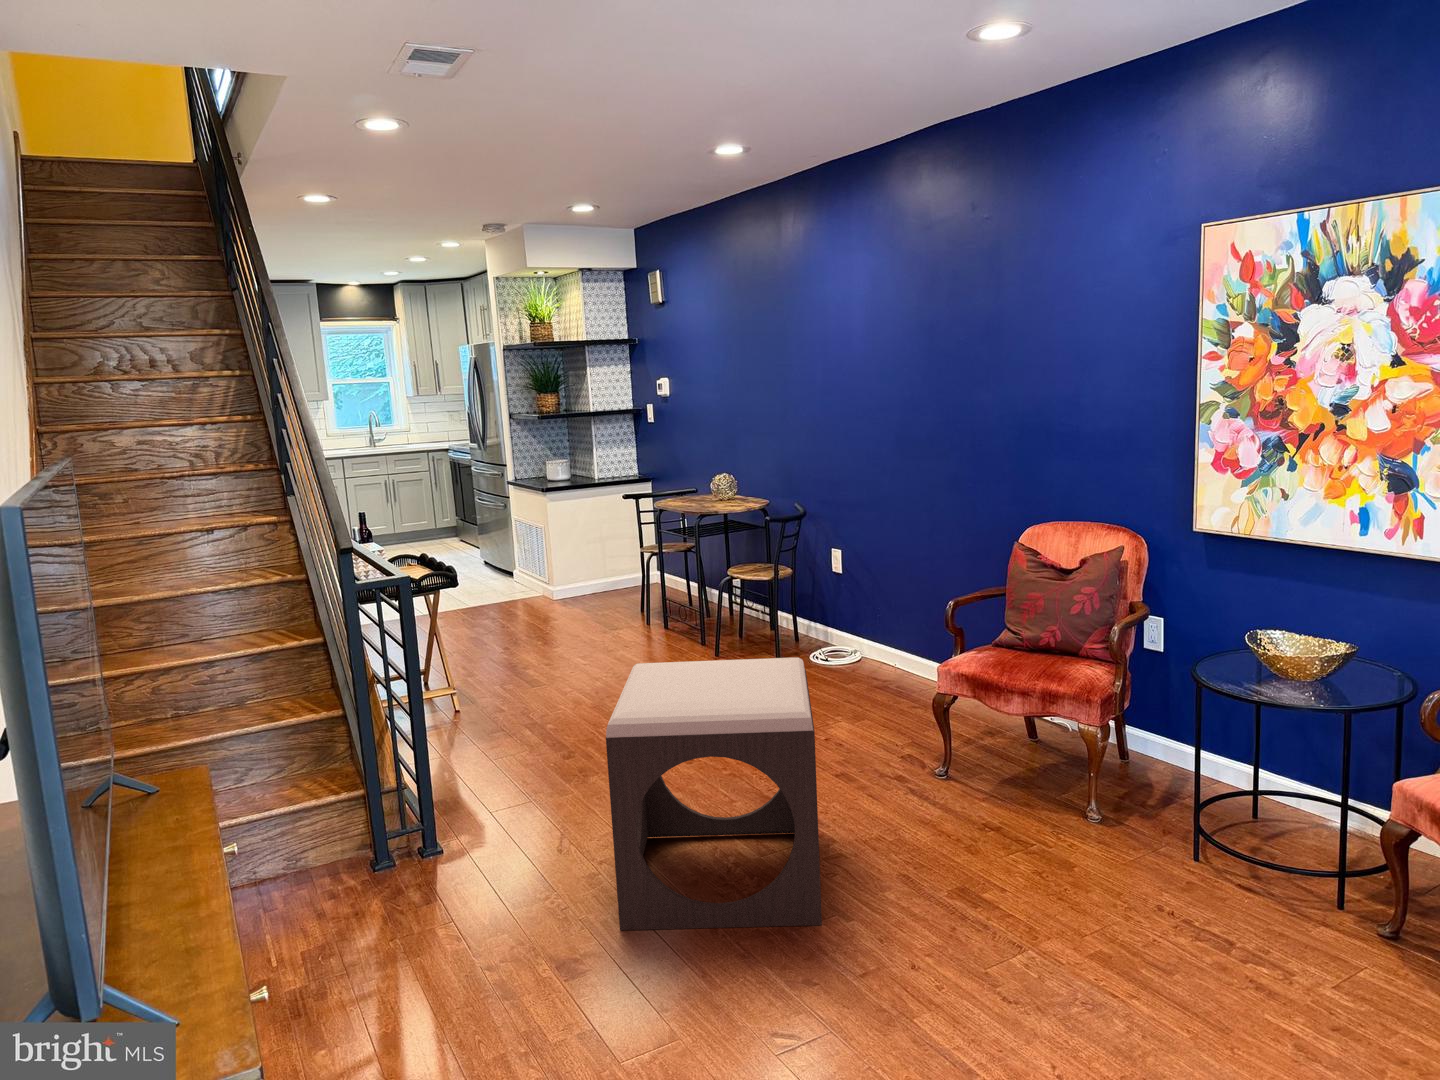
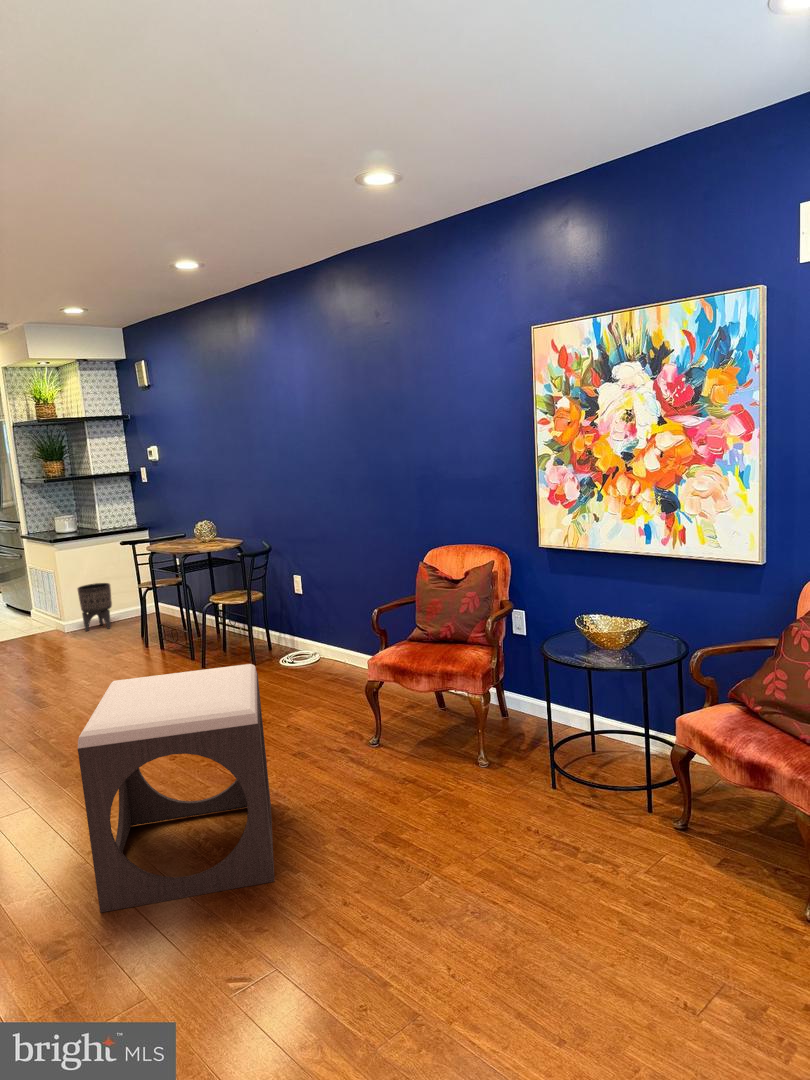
planter: none [568,545,606,602] -> present [78,583,112,631]

